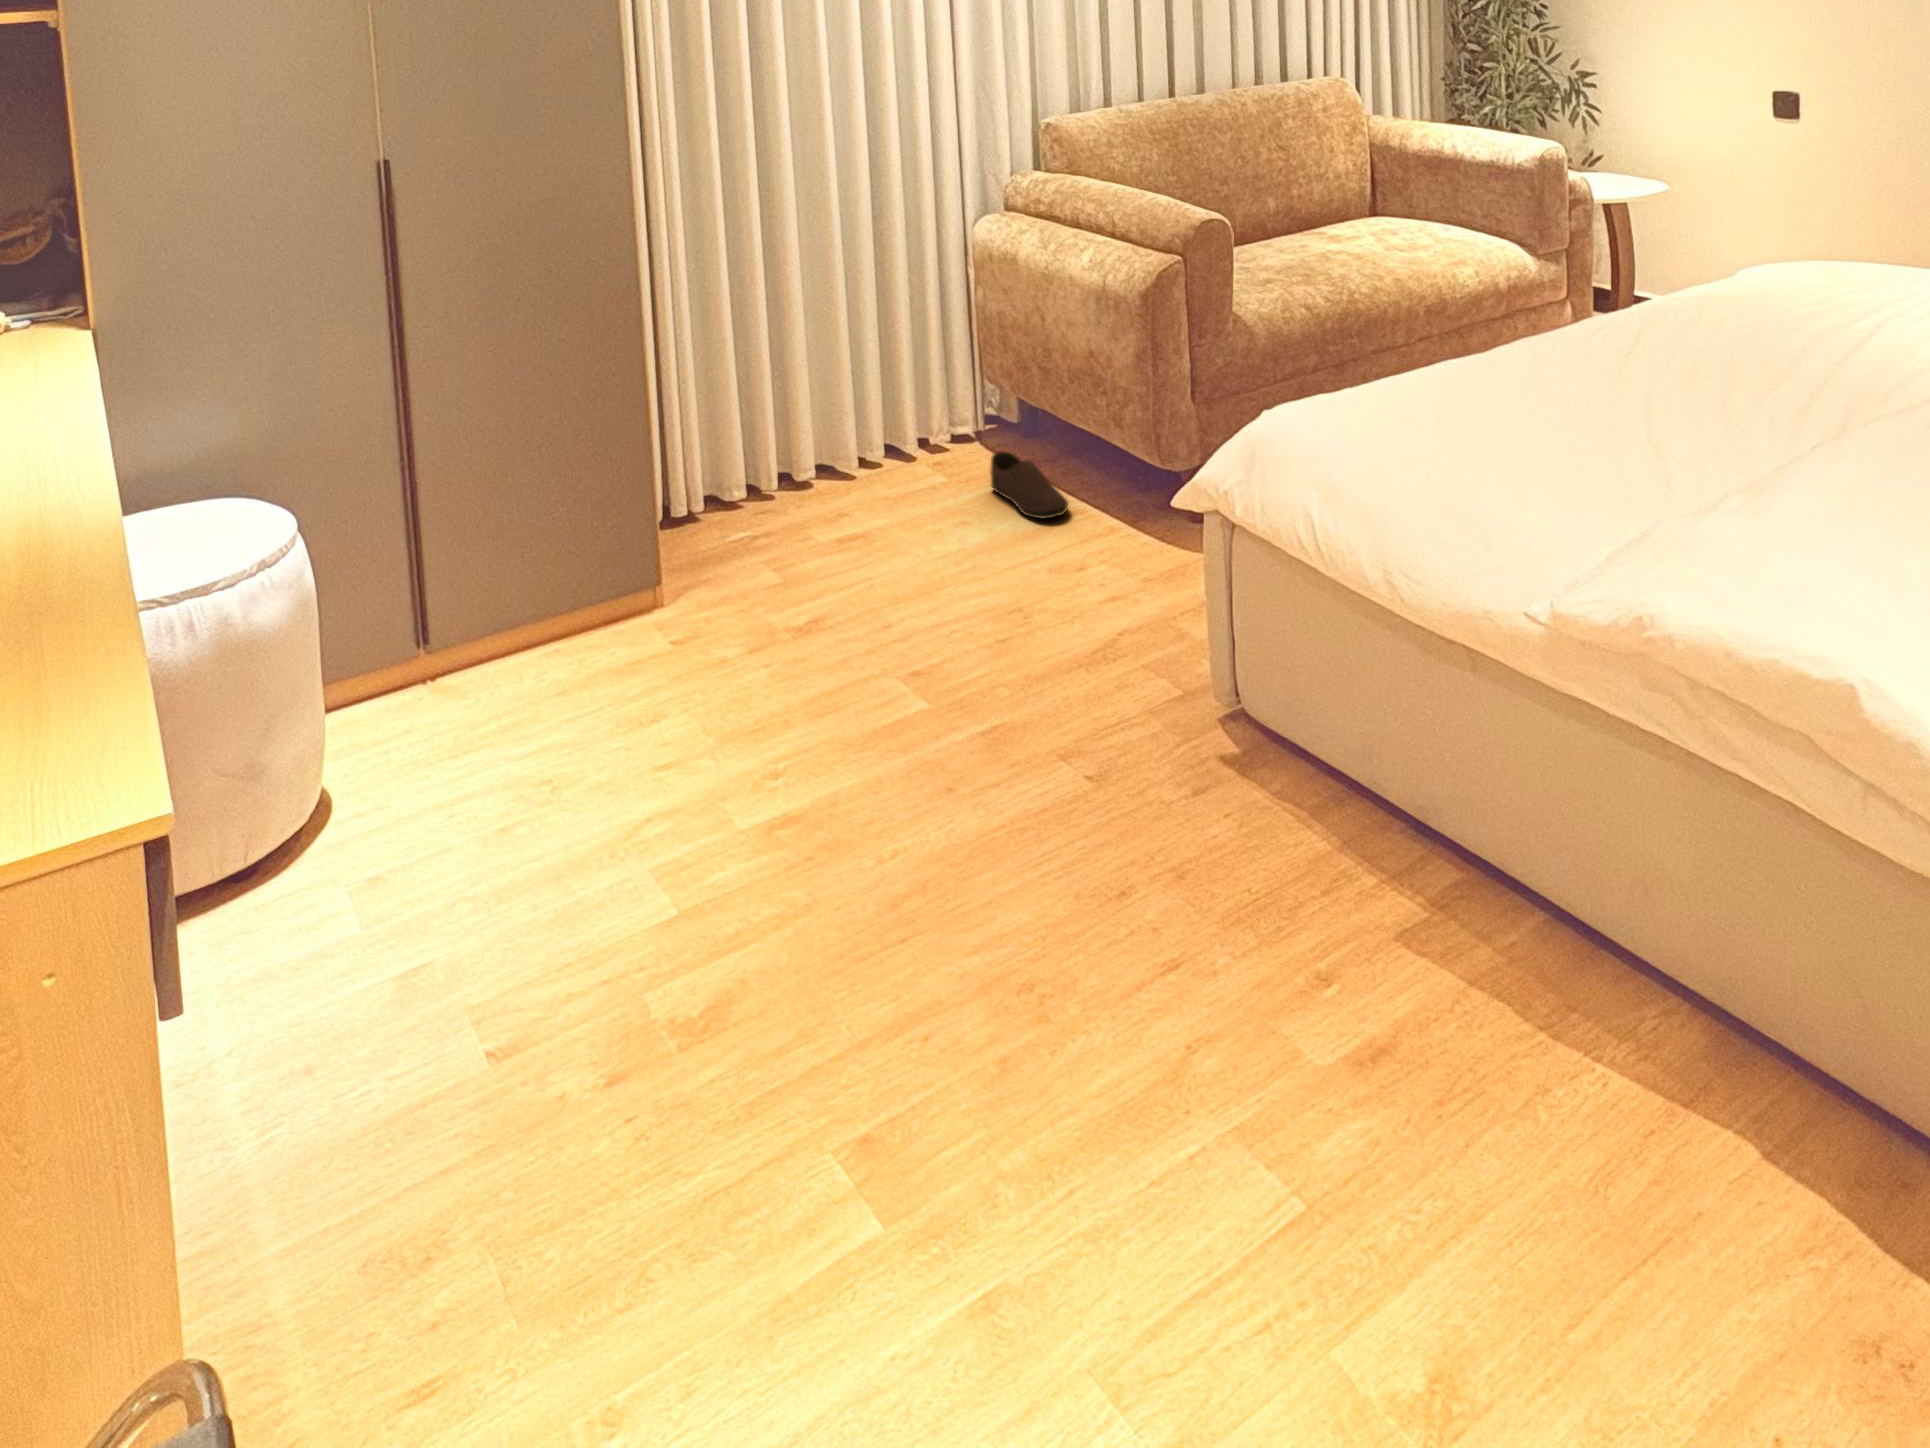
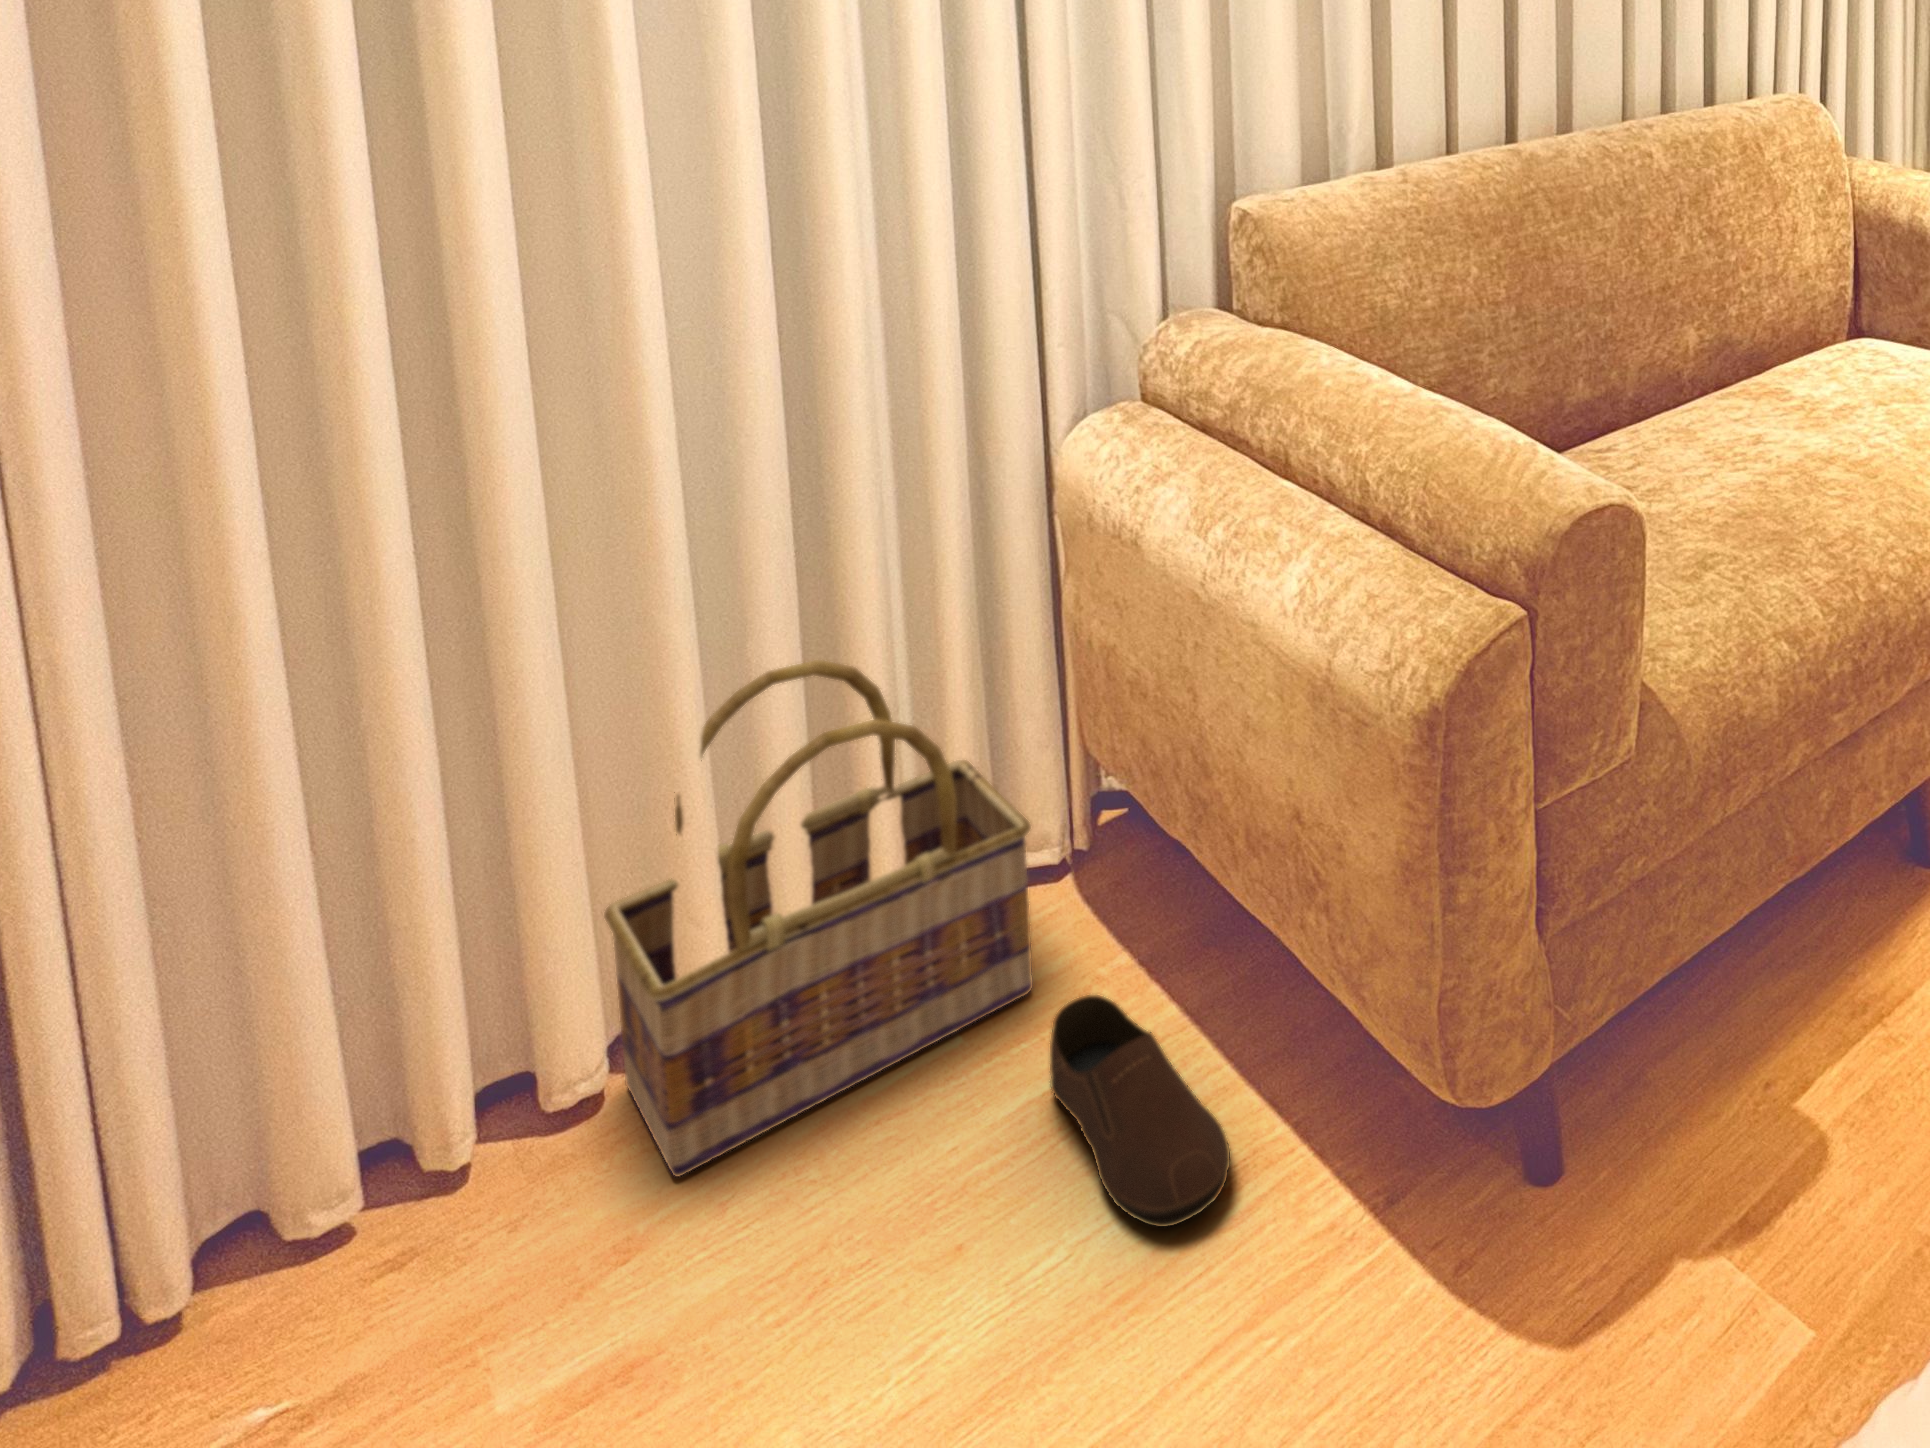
basket: none [816,313,975,500] -> present [604,660,1033,1177]

